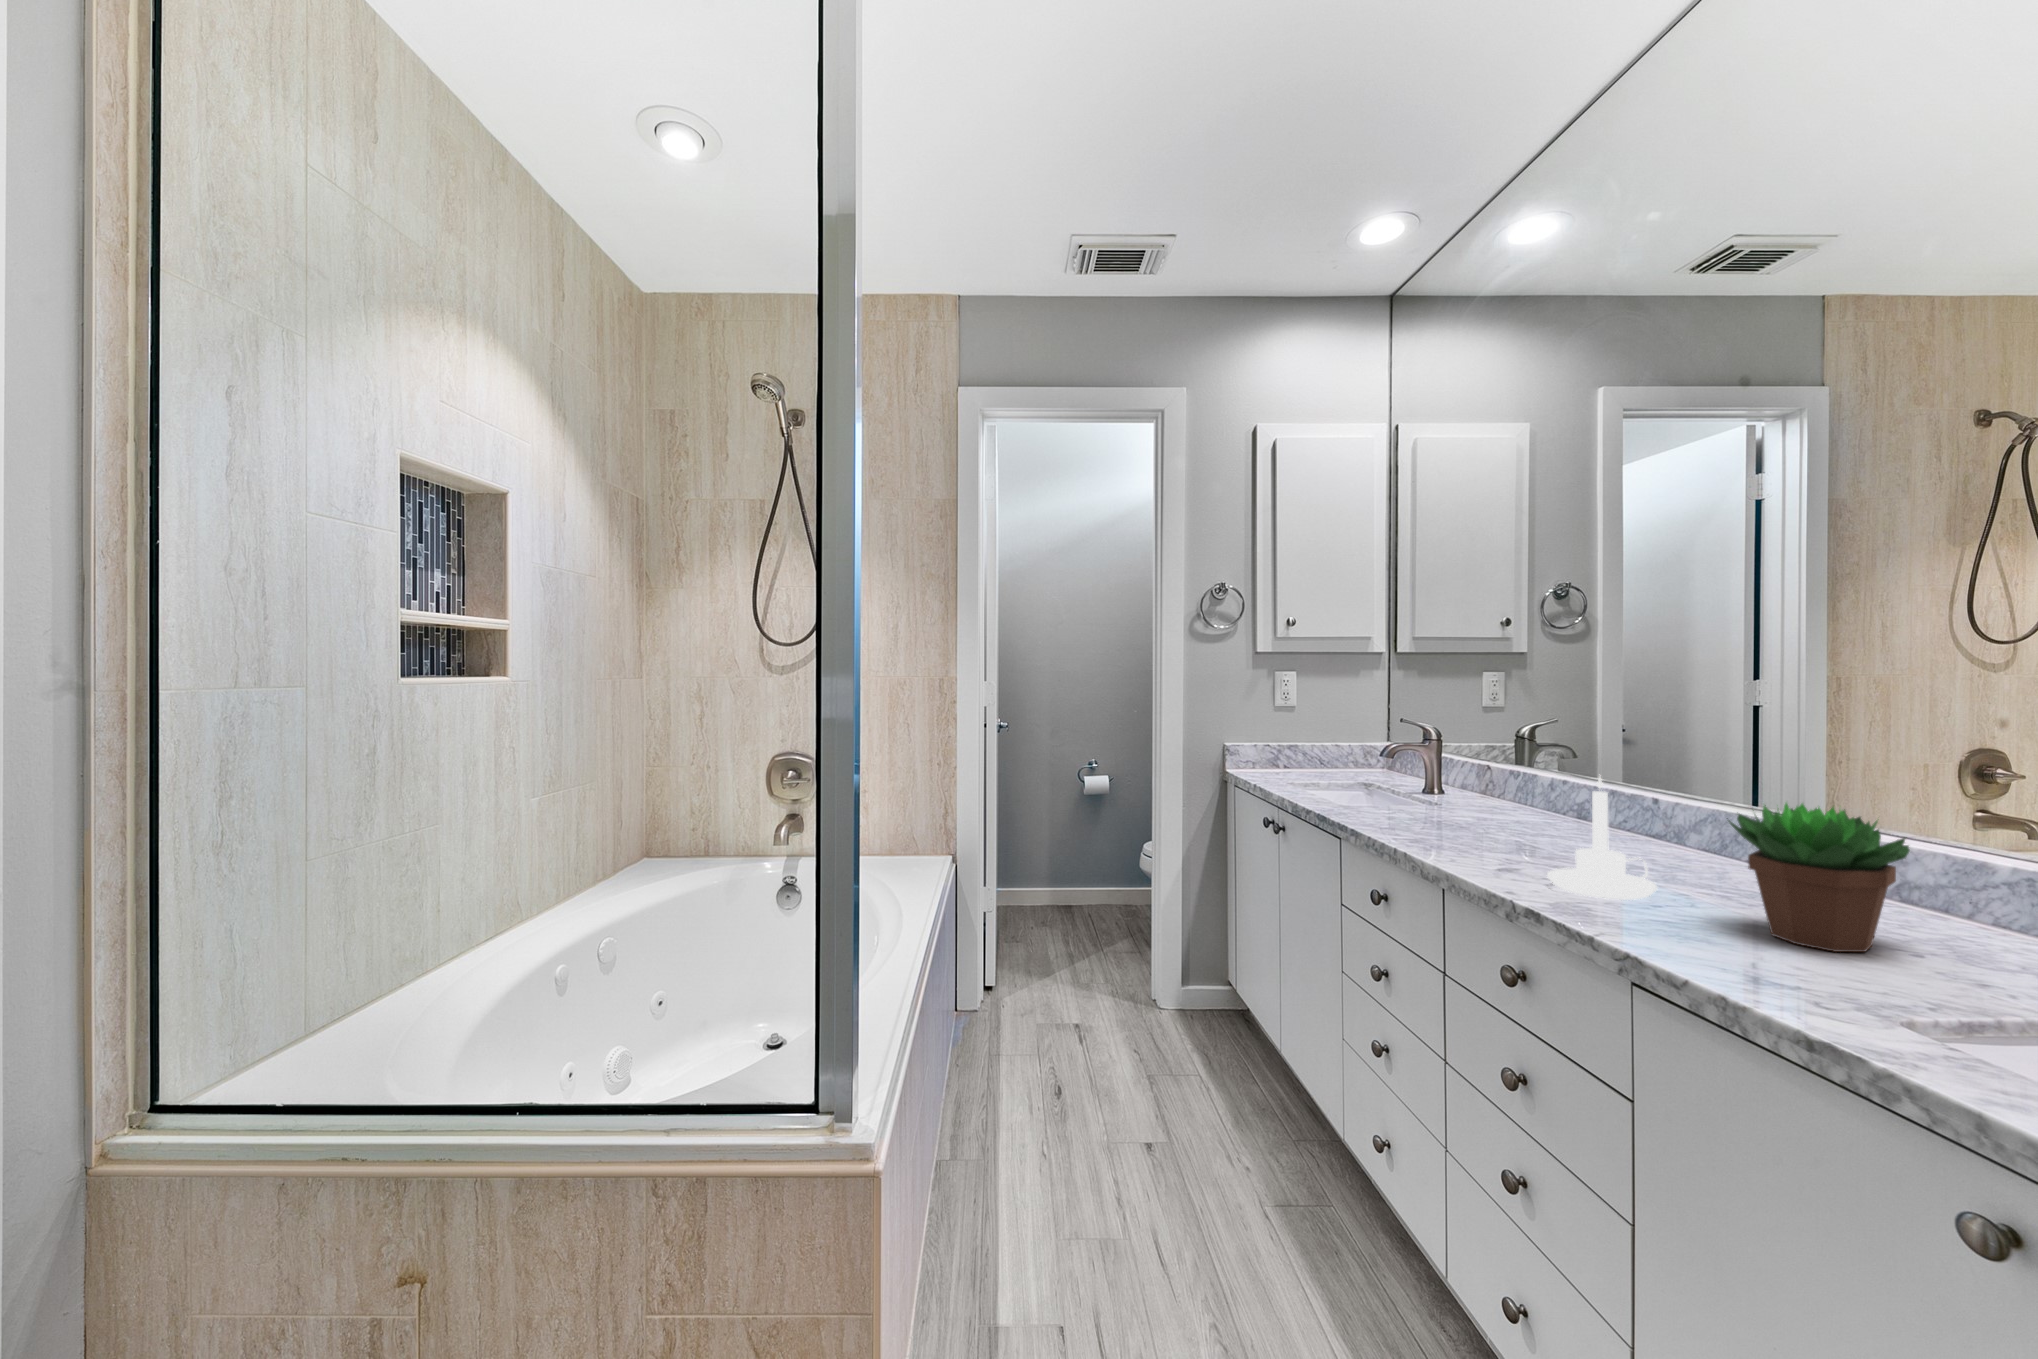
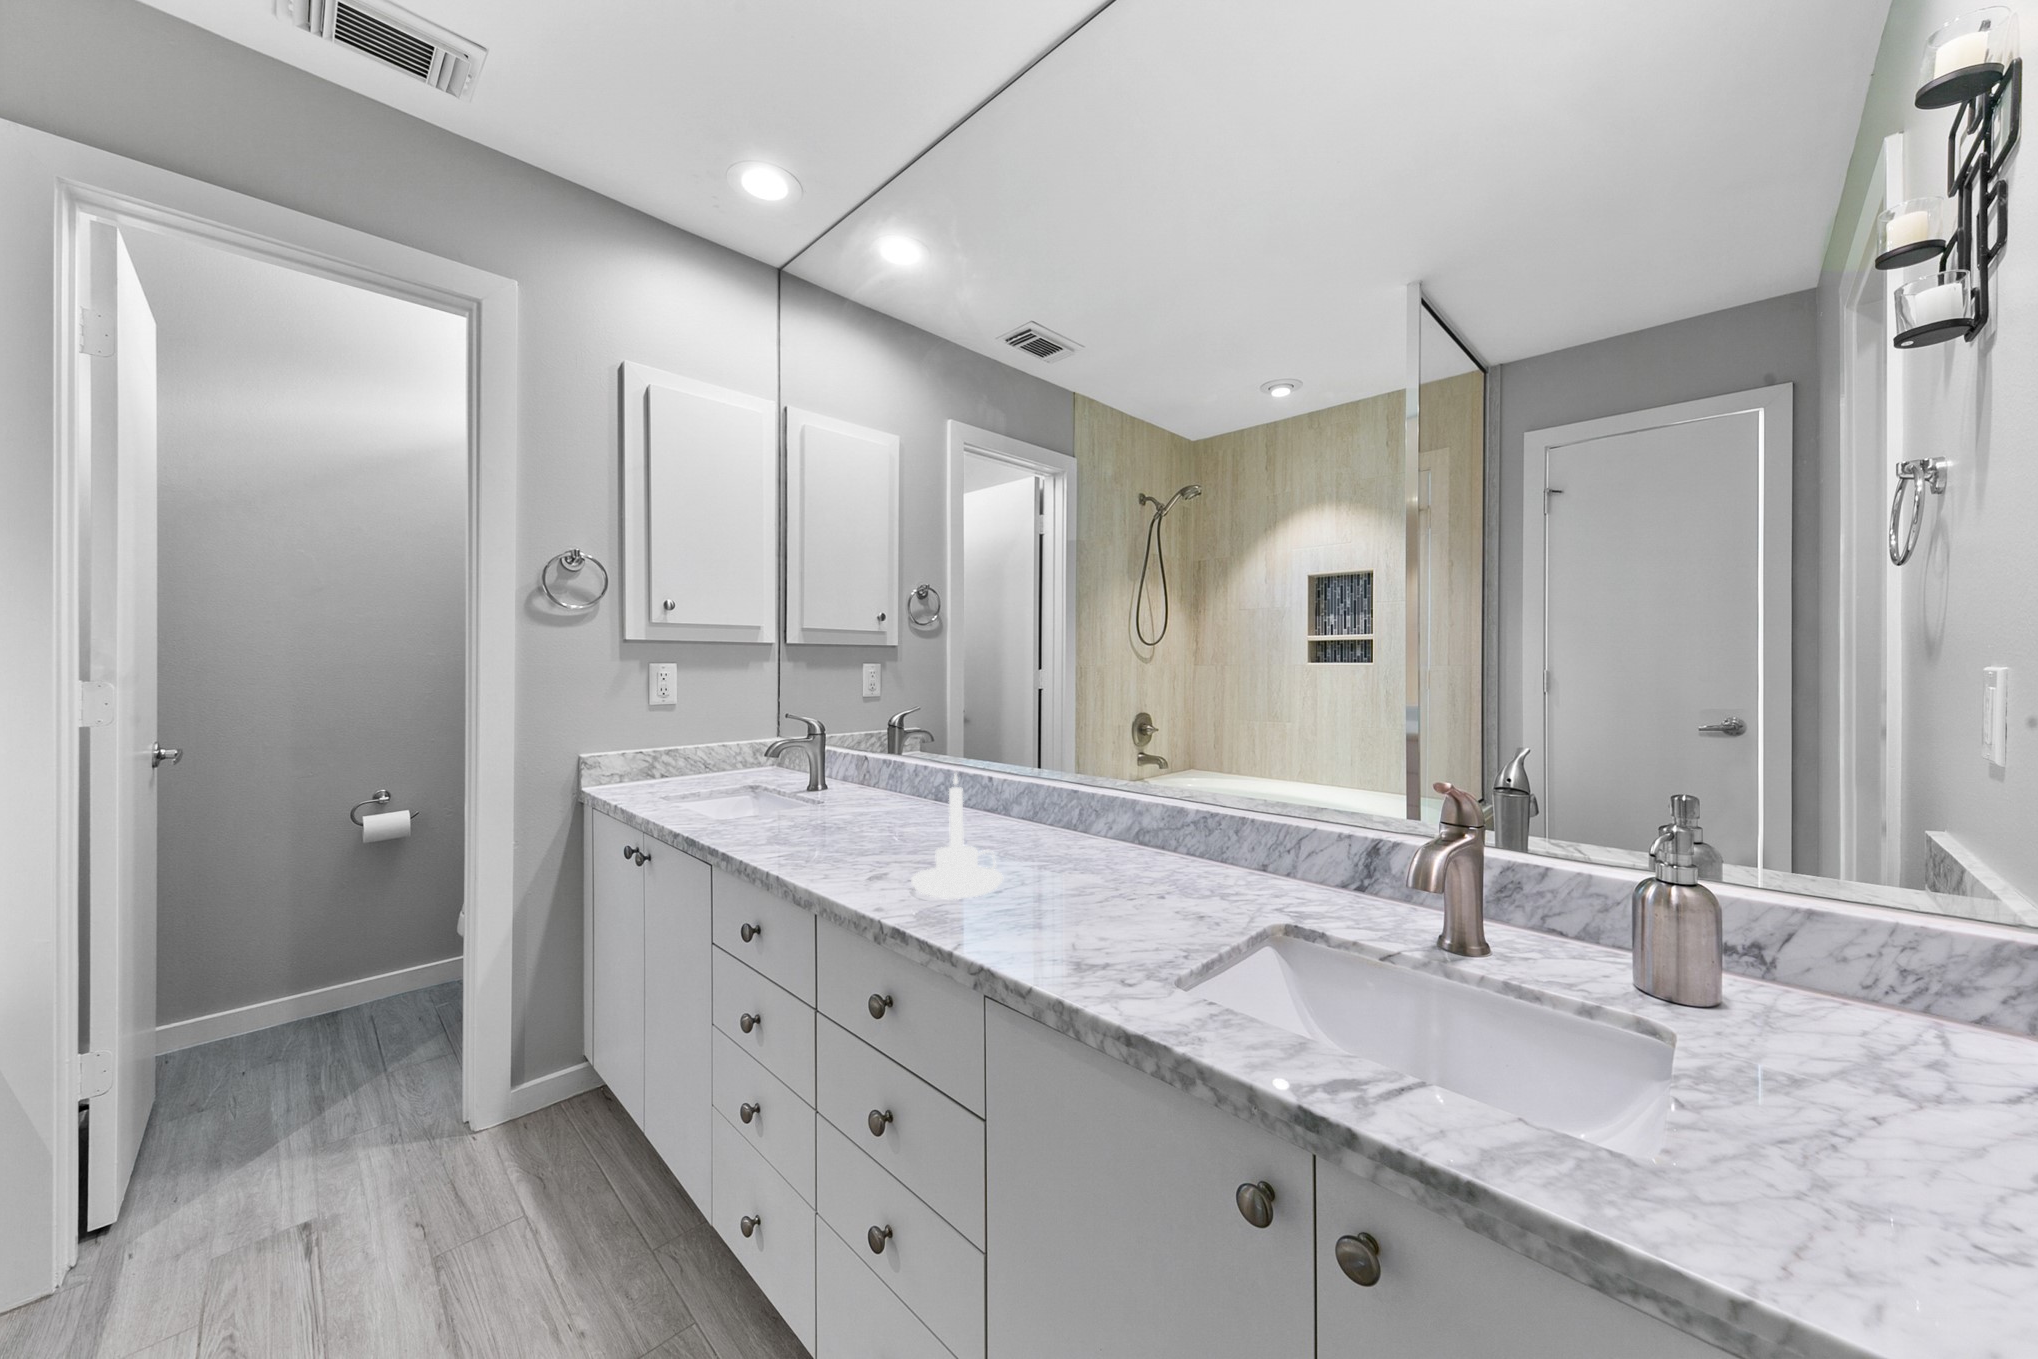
succulent plant: present [1727,803,1910,952] -> none [1055,784,1178,921]

